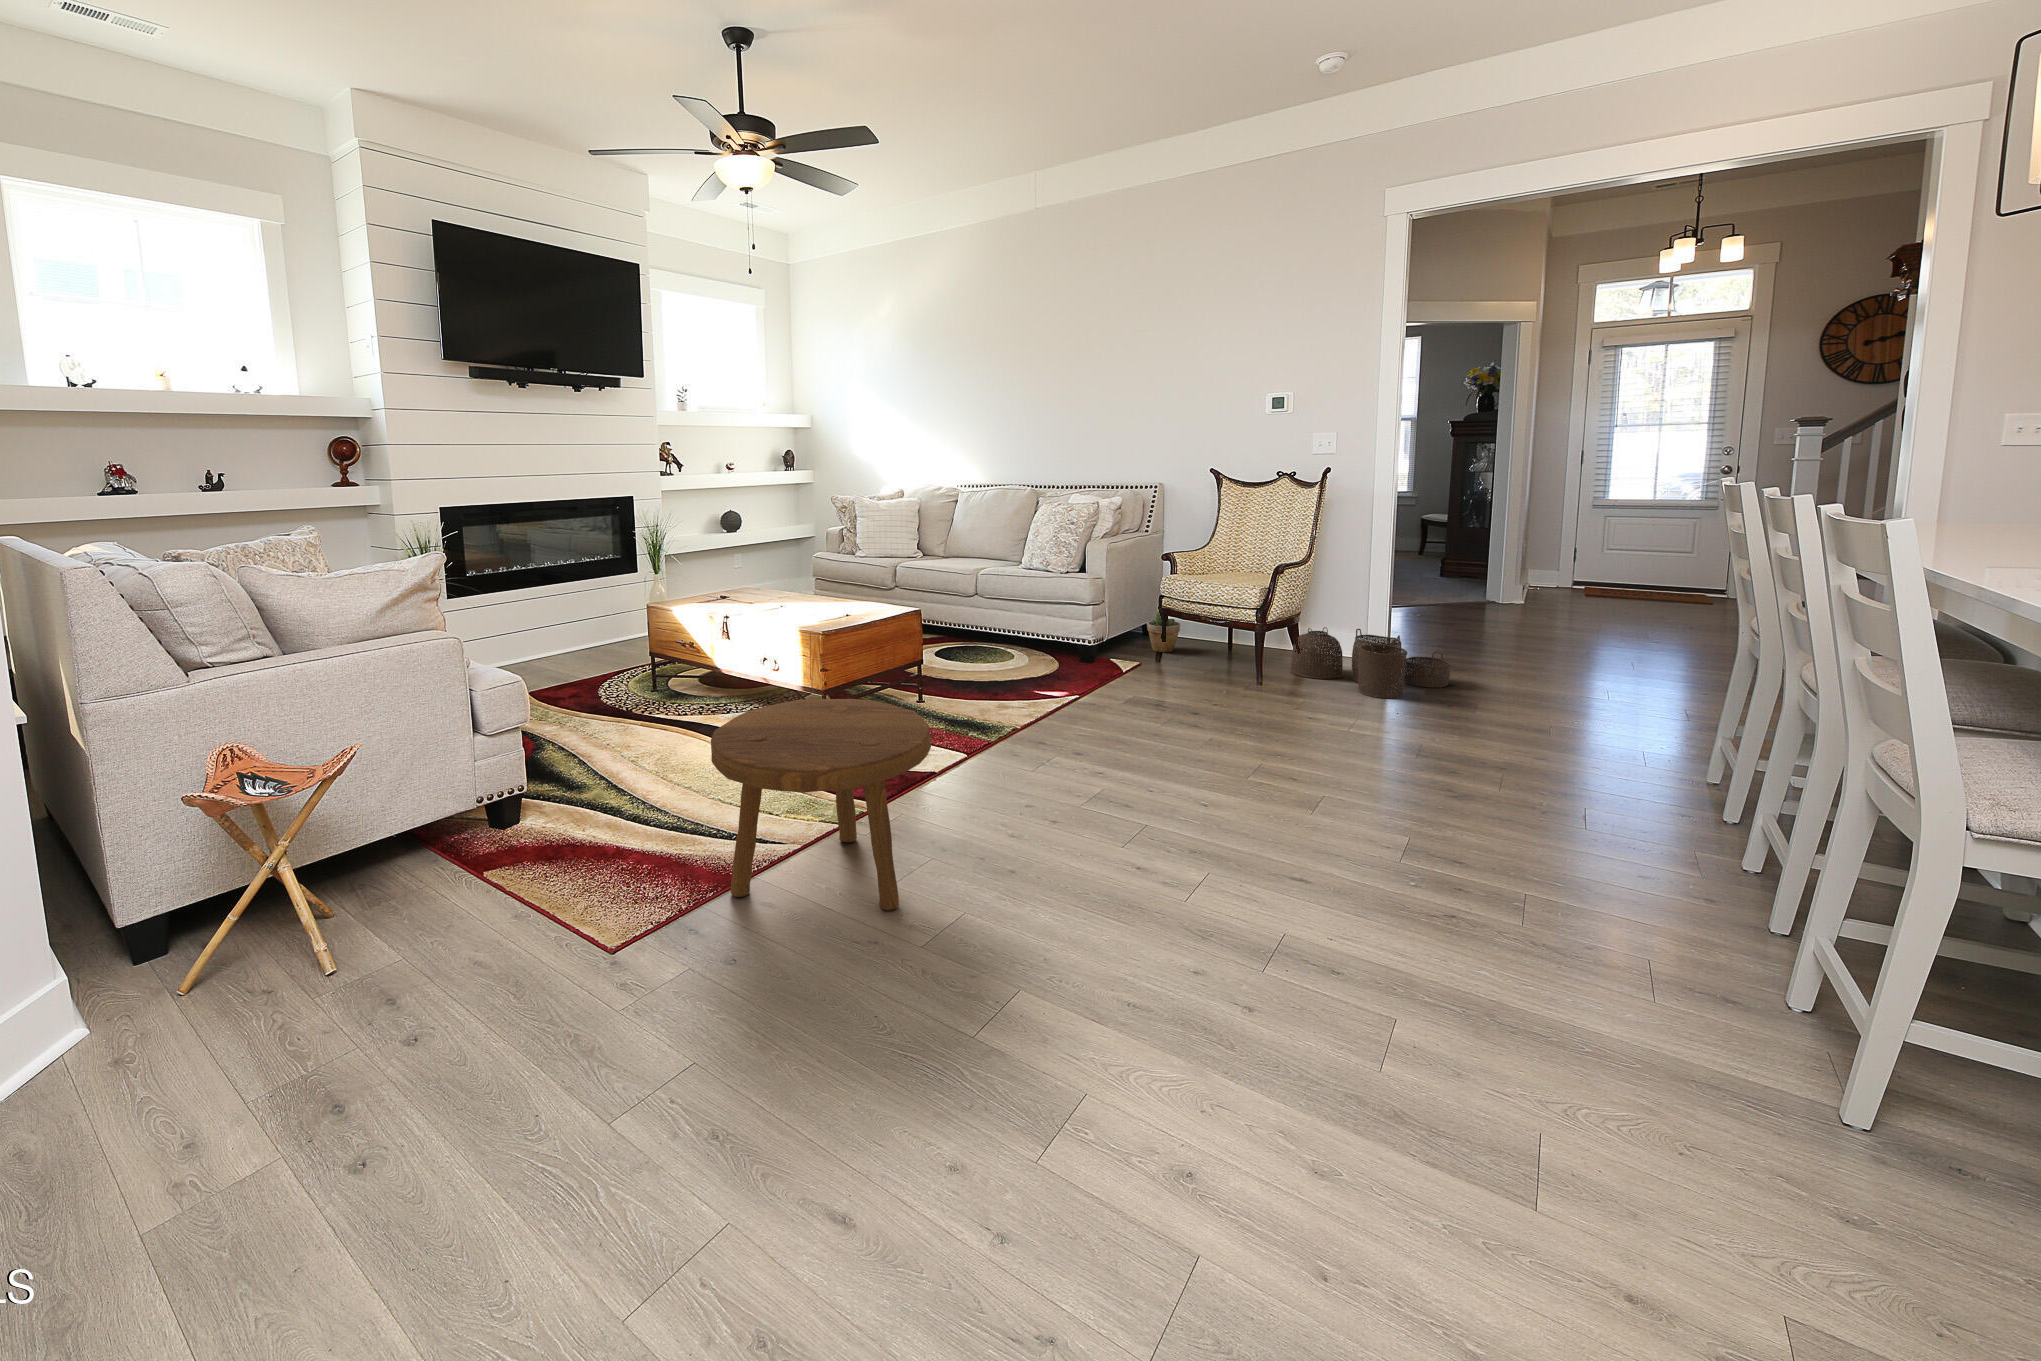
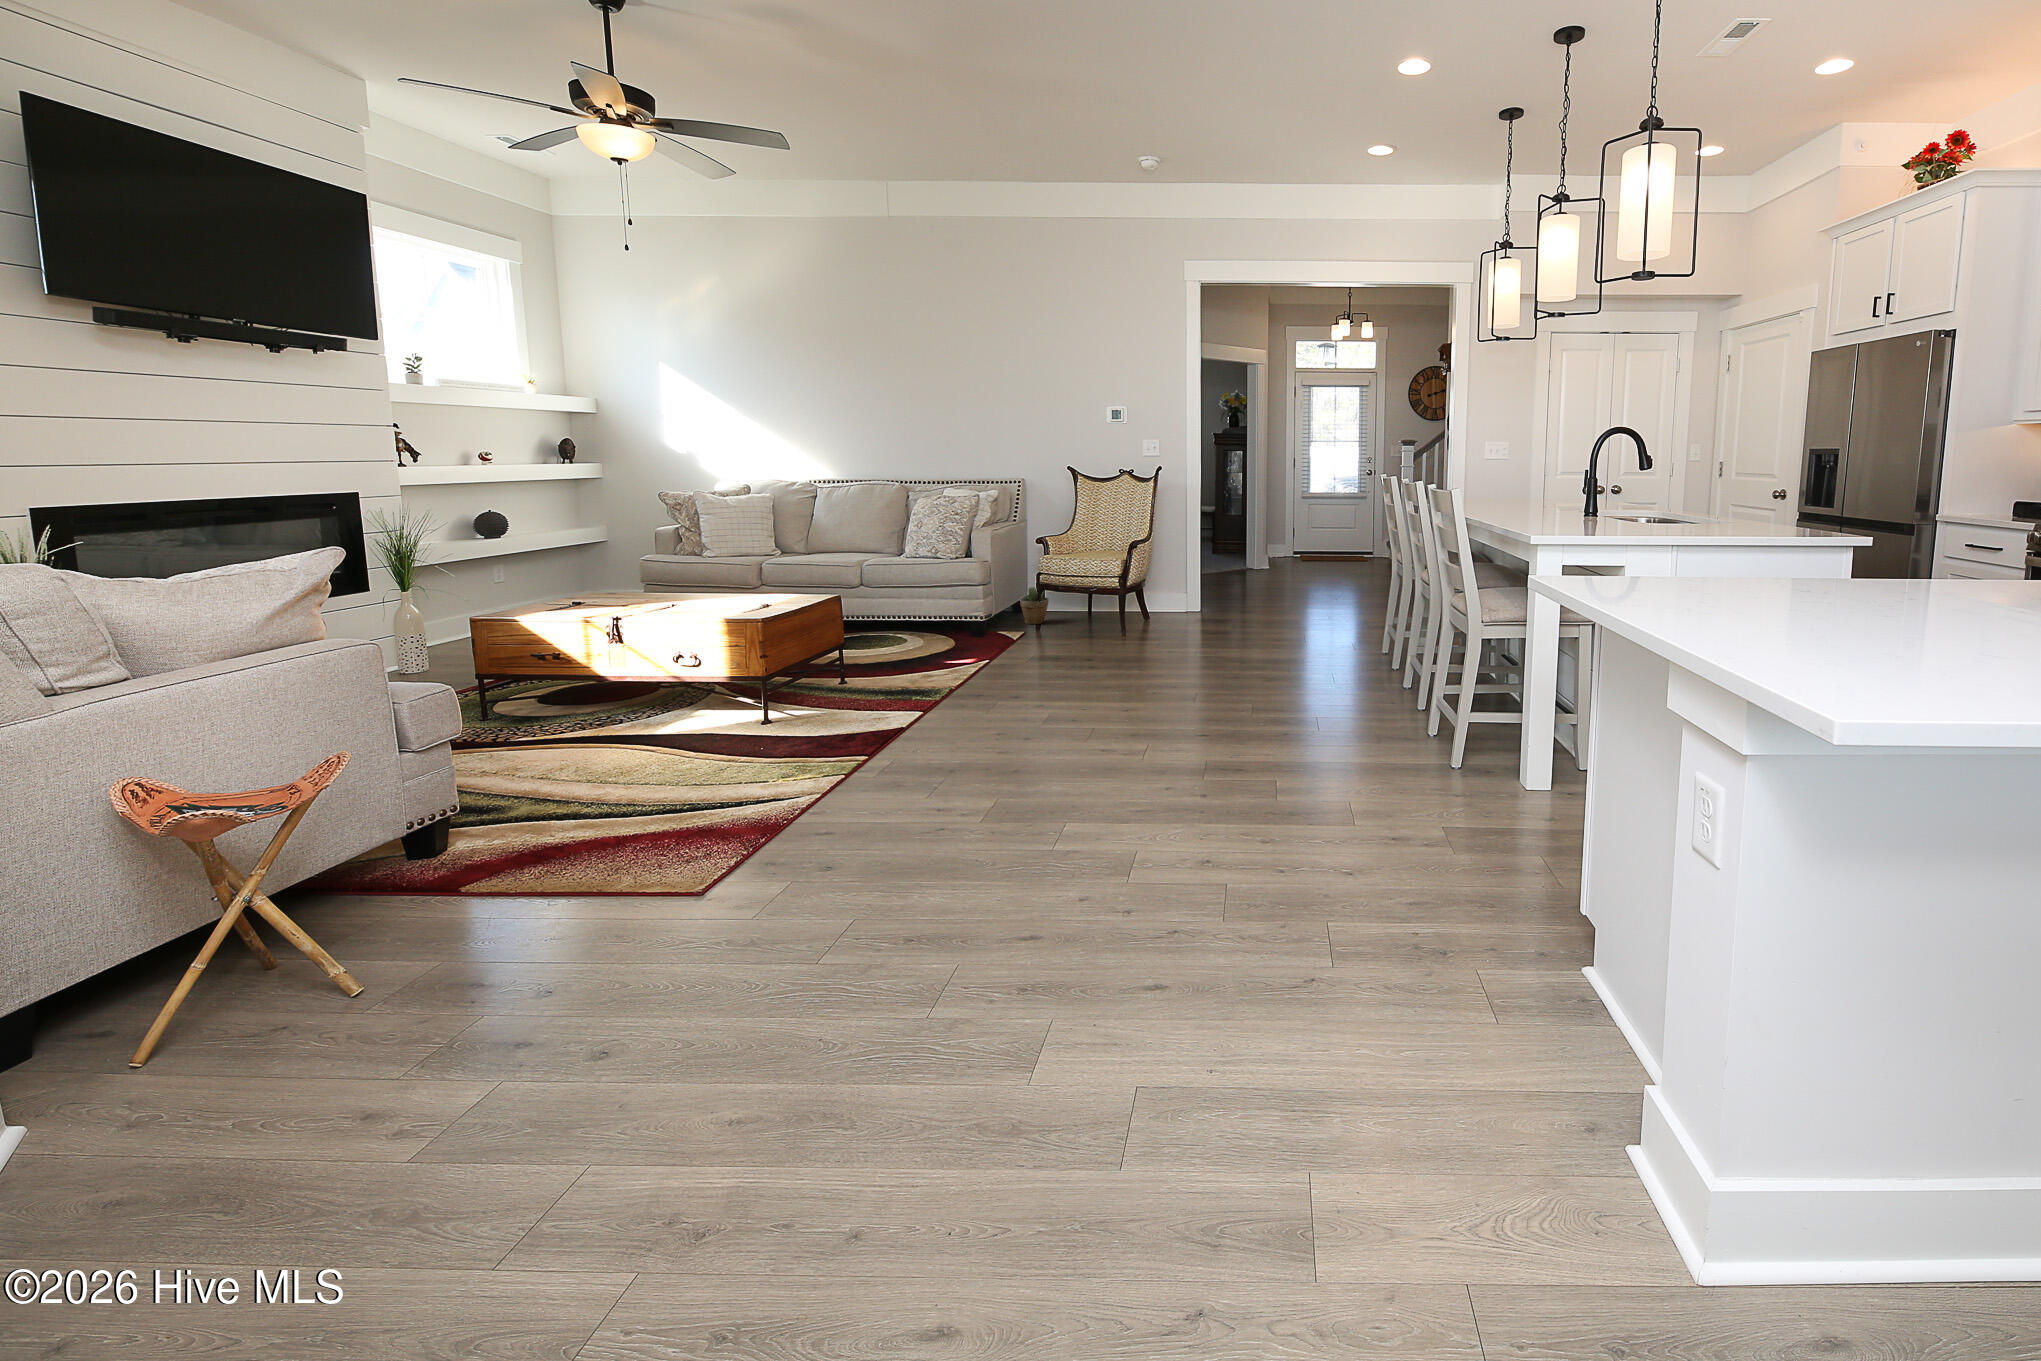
woven basket: present [1290,627,1451,698] -> none [1141,587,1249,635]
footstool: present [711,699,931,910] -> none [760,654,974,842]

